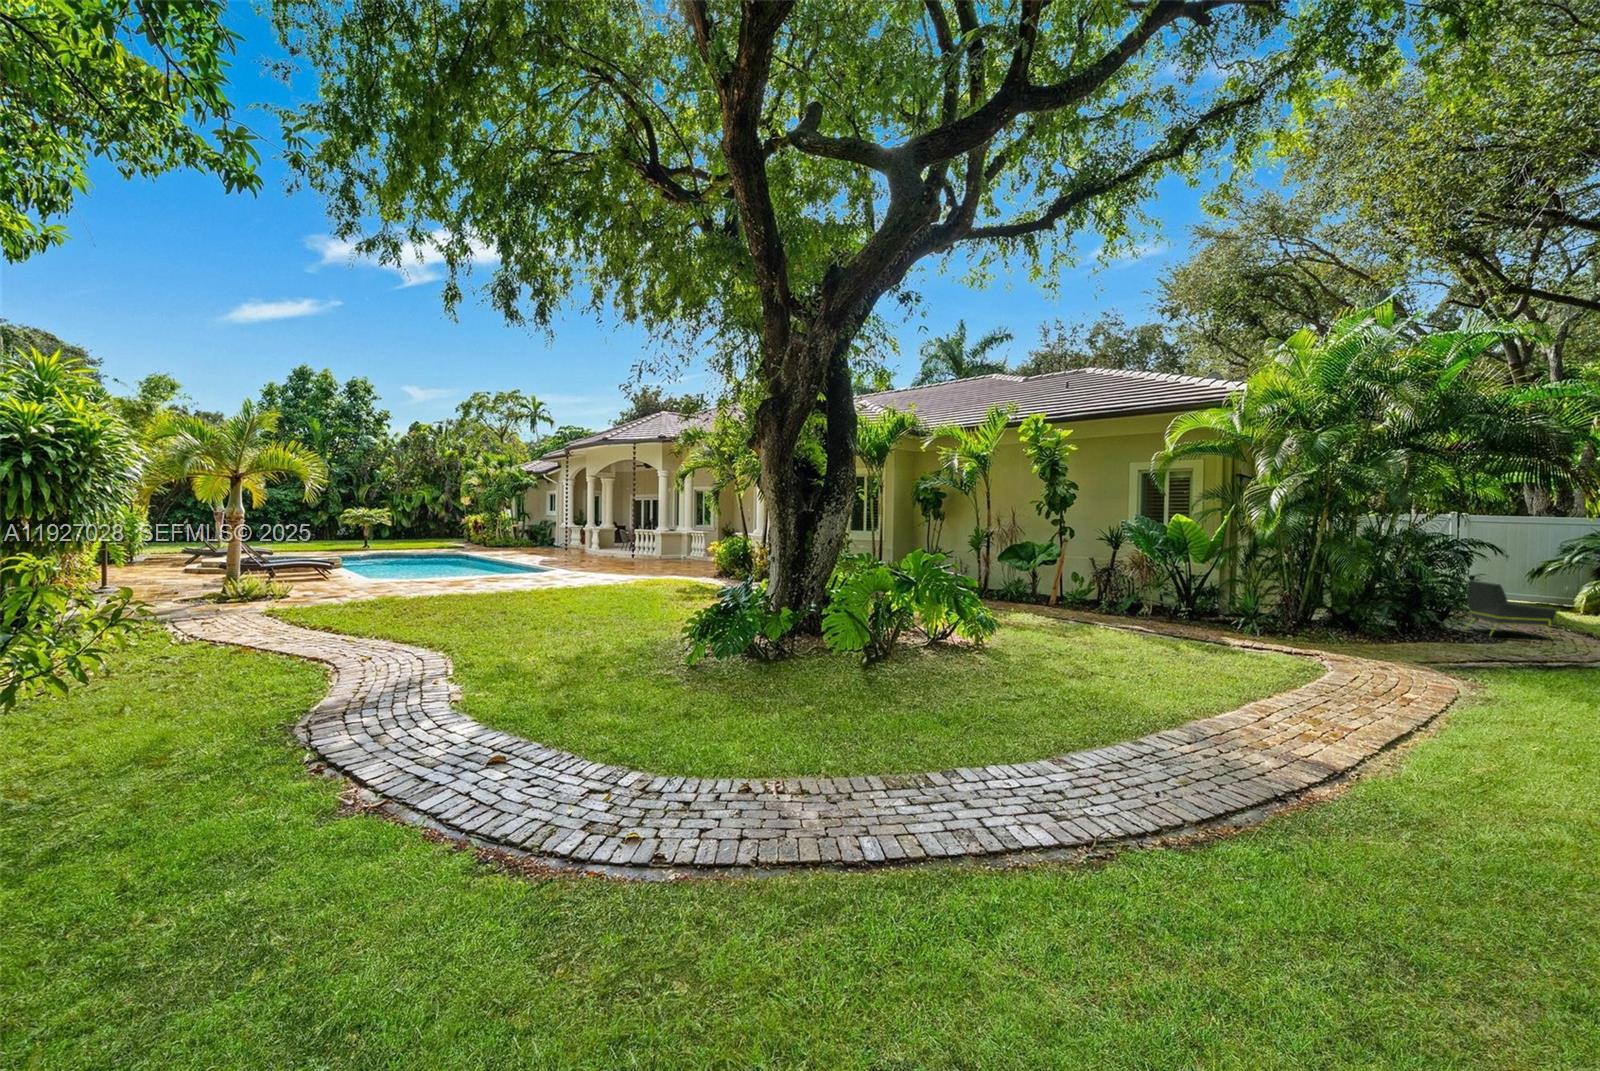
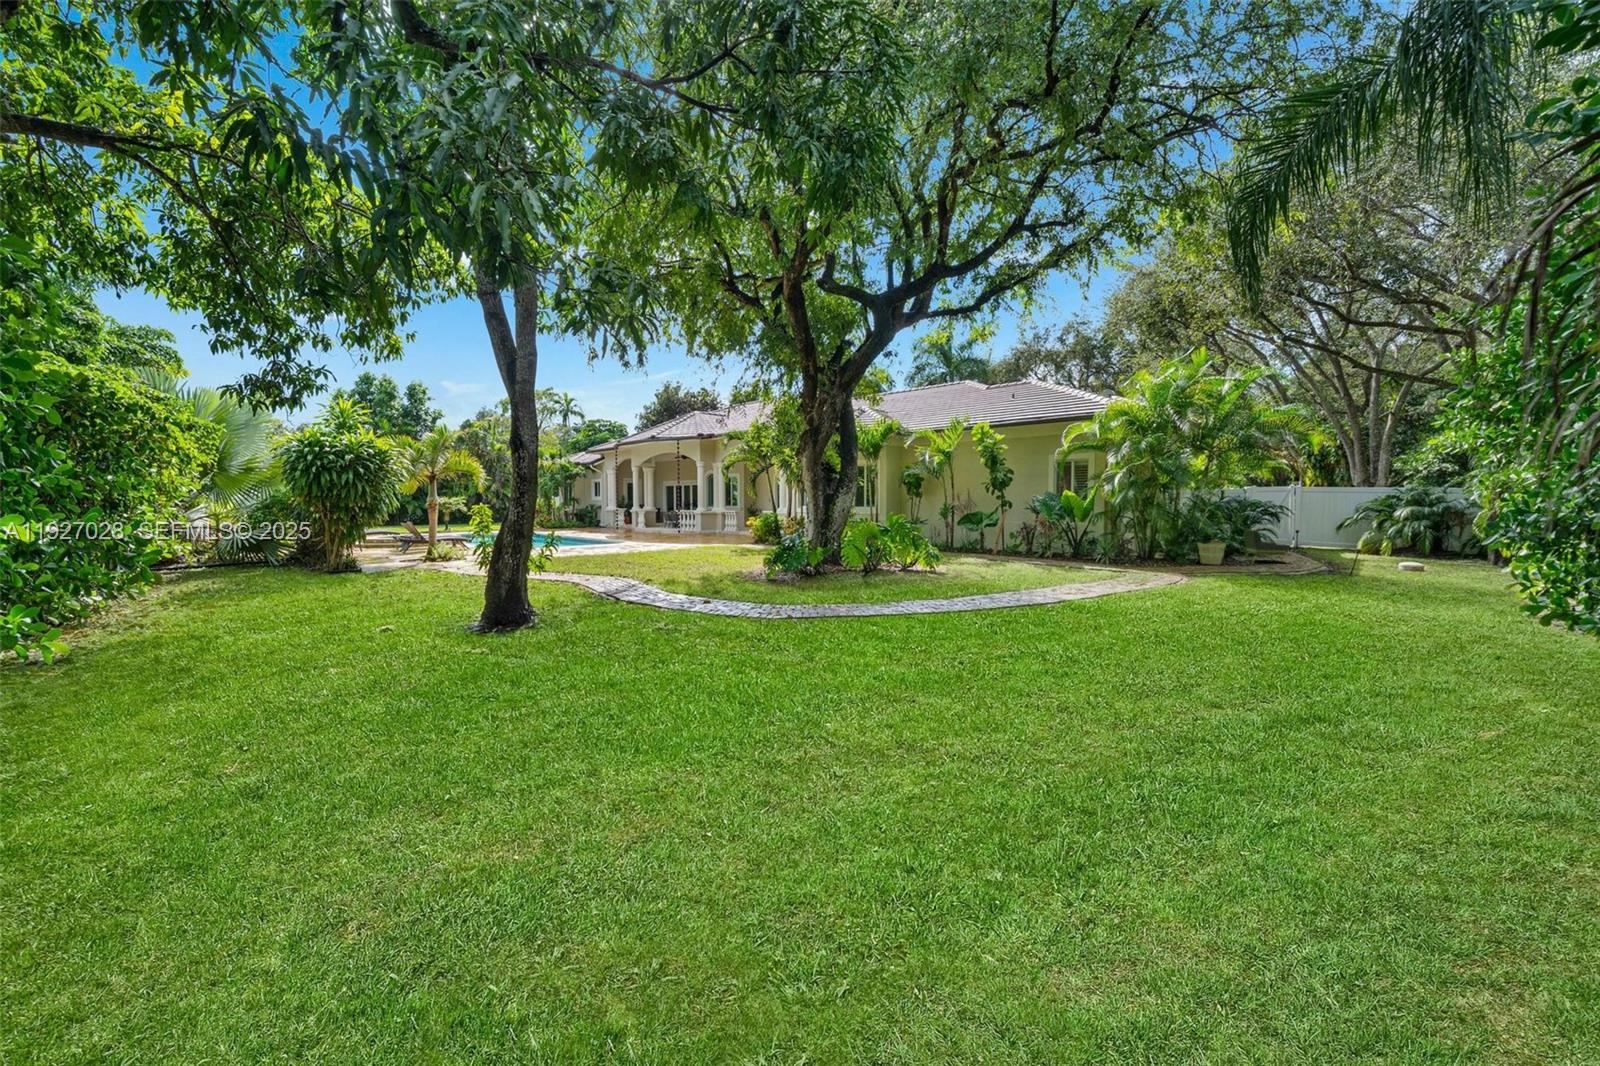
wooden bucket: none [1398,600,1453,639] -> present [1197,542,1226,565]

